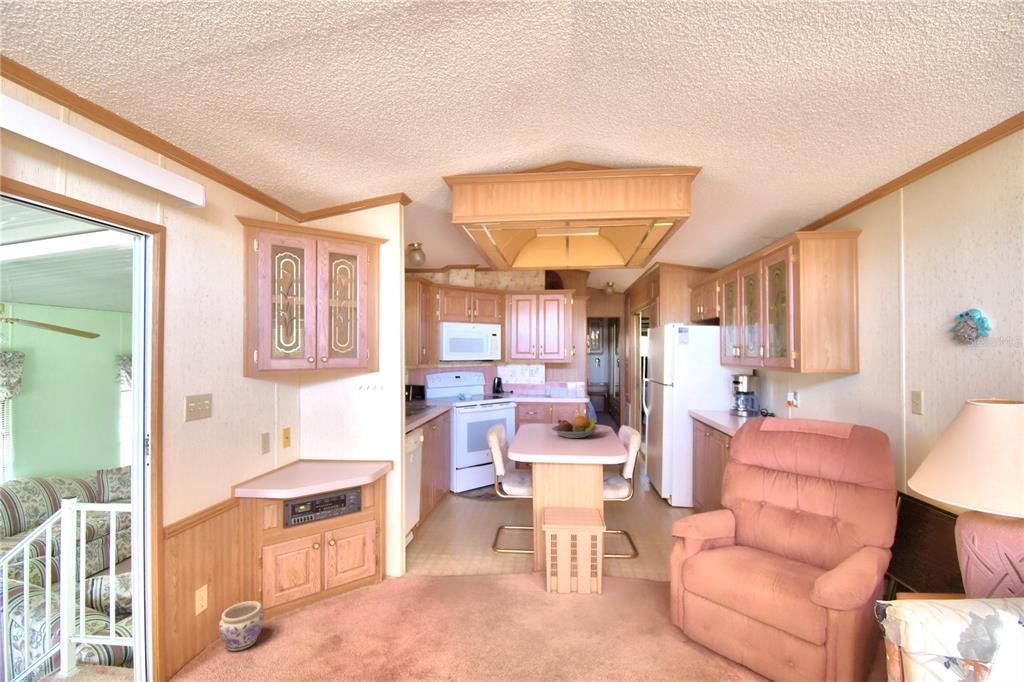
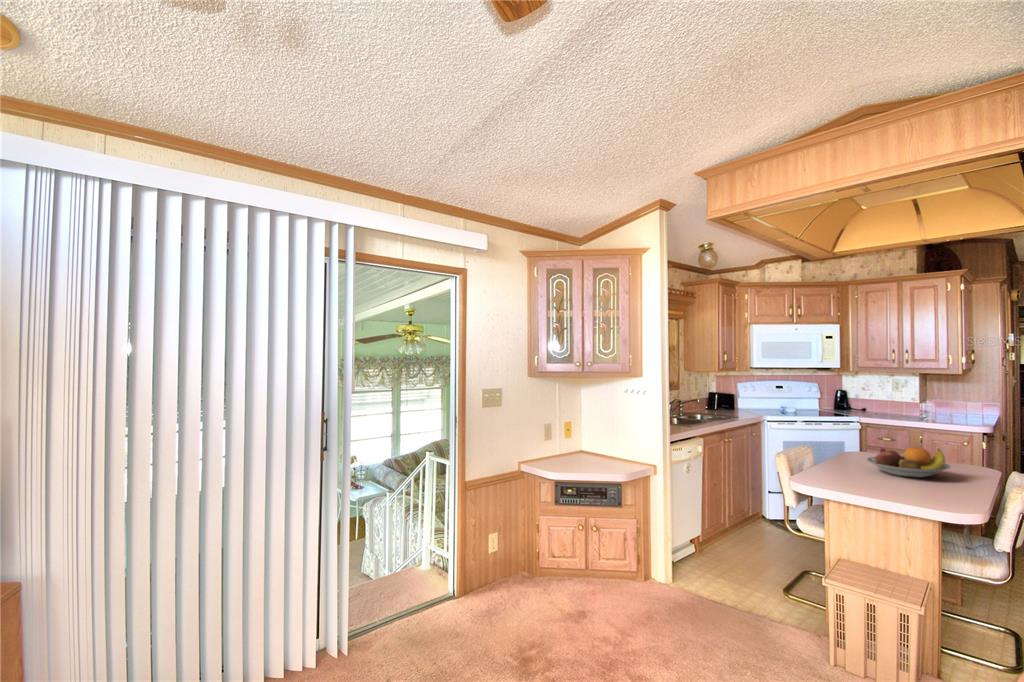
planter: present [219,601,264,651] -> none [505,556,536,593]

